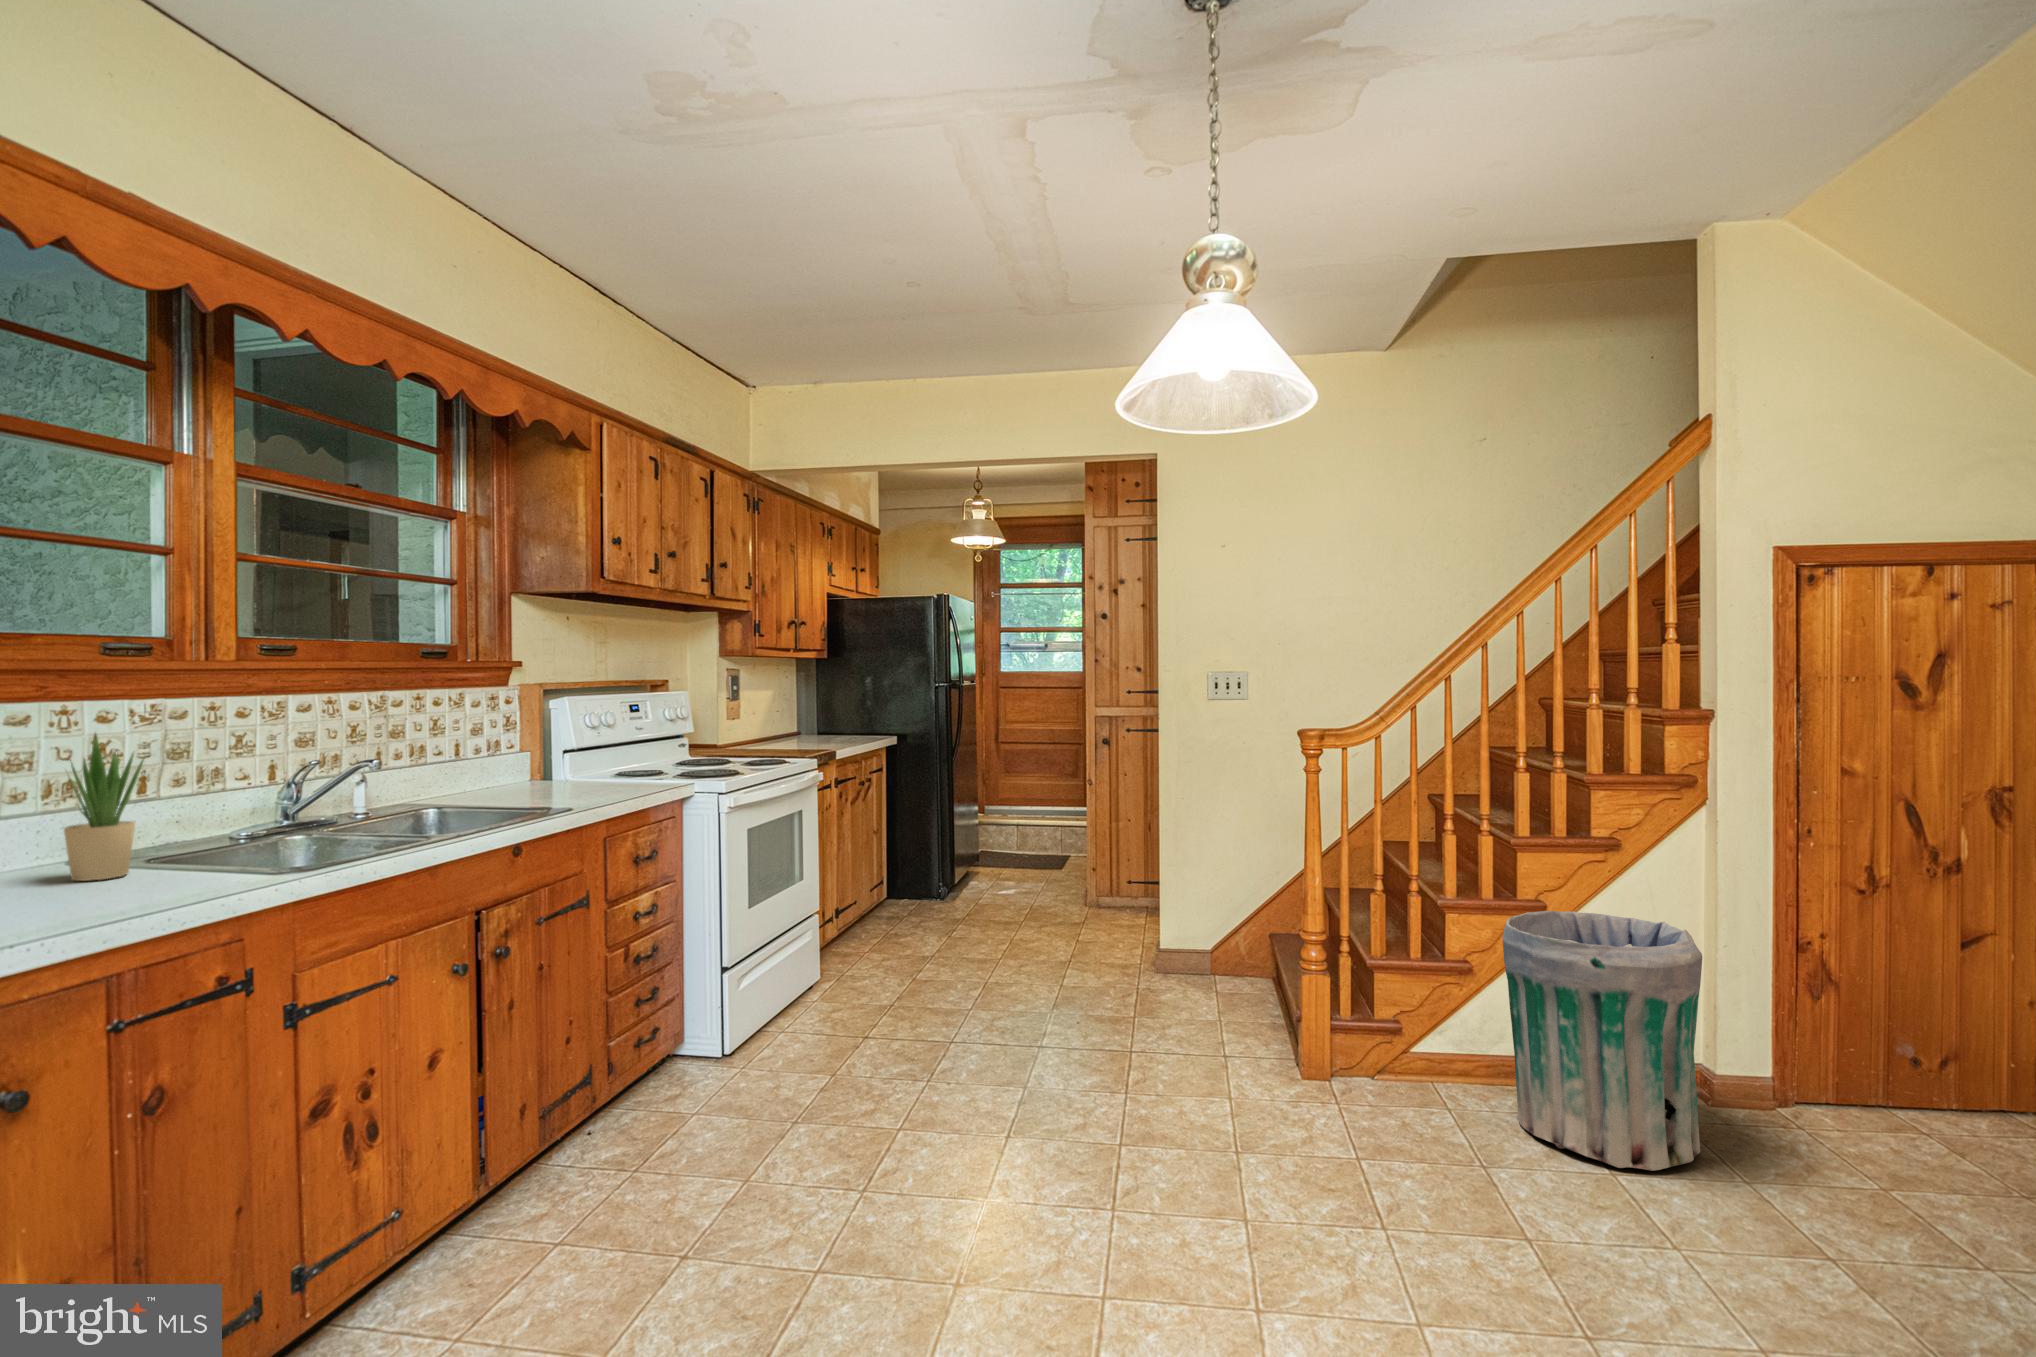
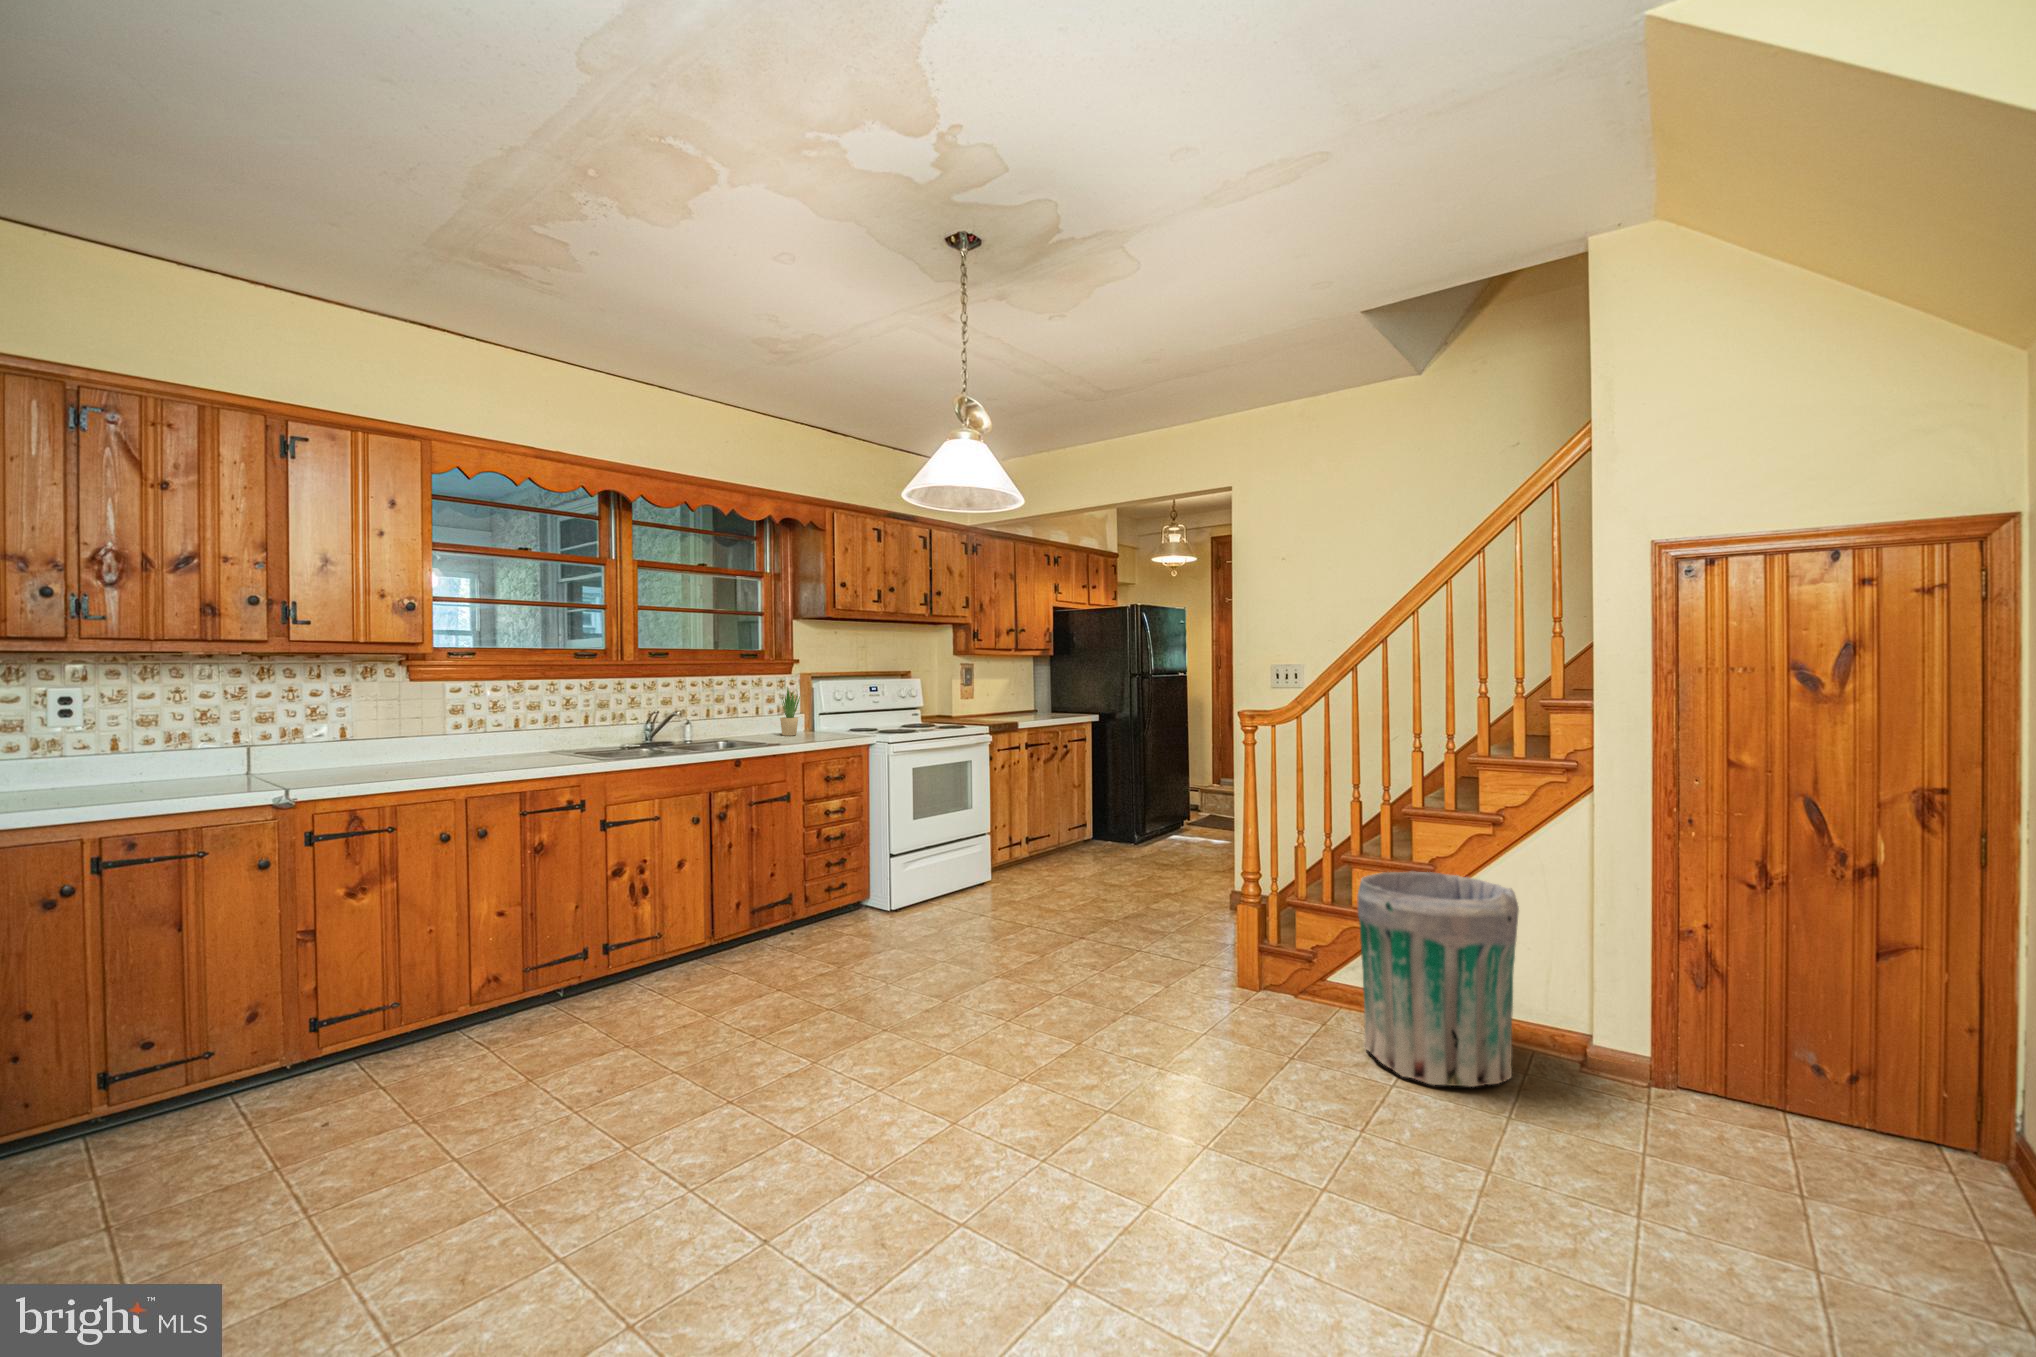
potted plant: present [64,733,144,881] -> present [780,688,800,736]

